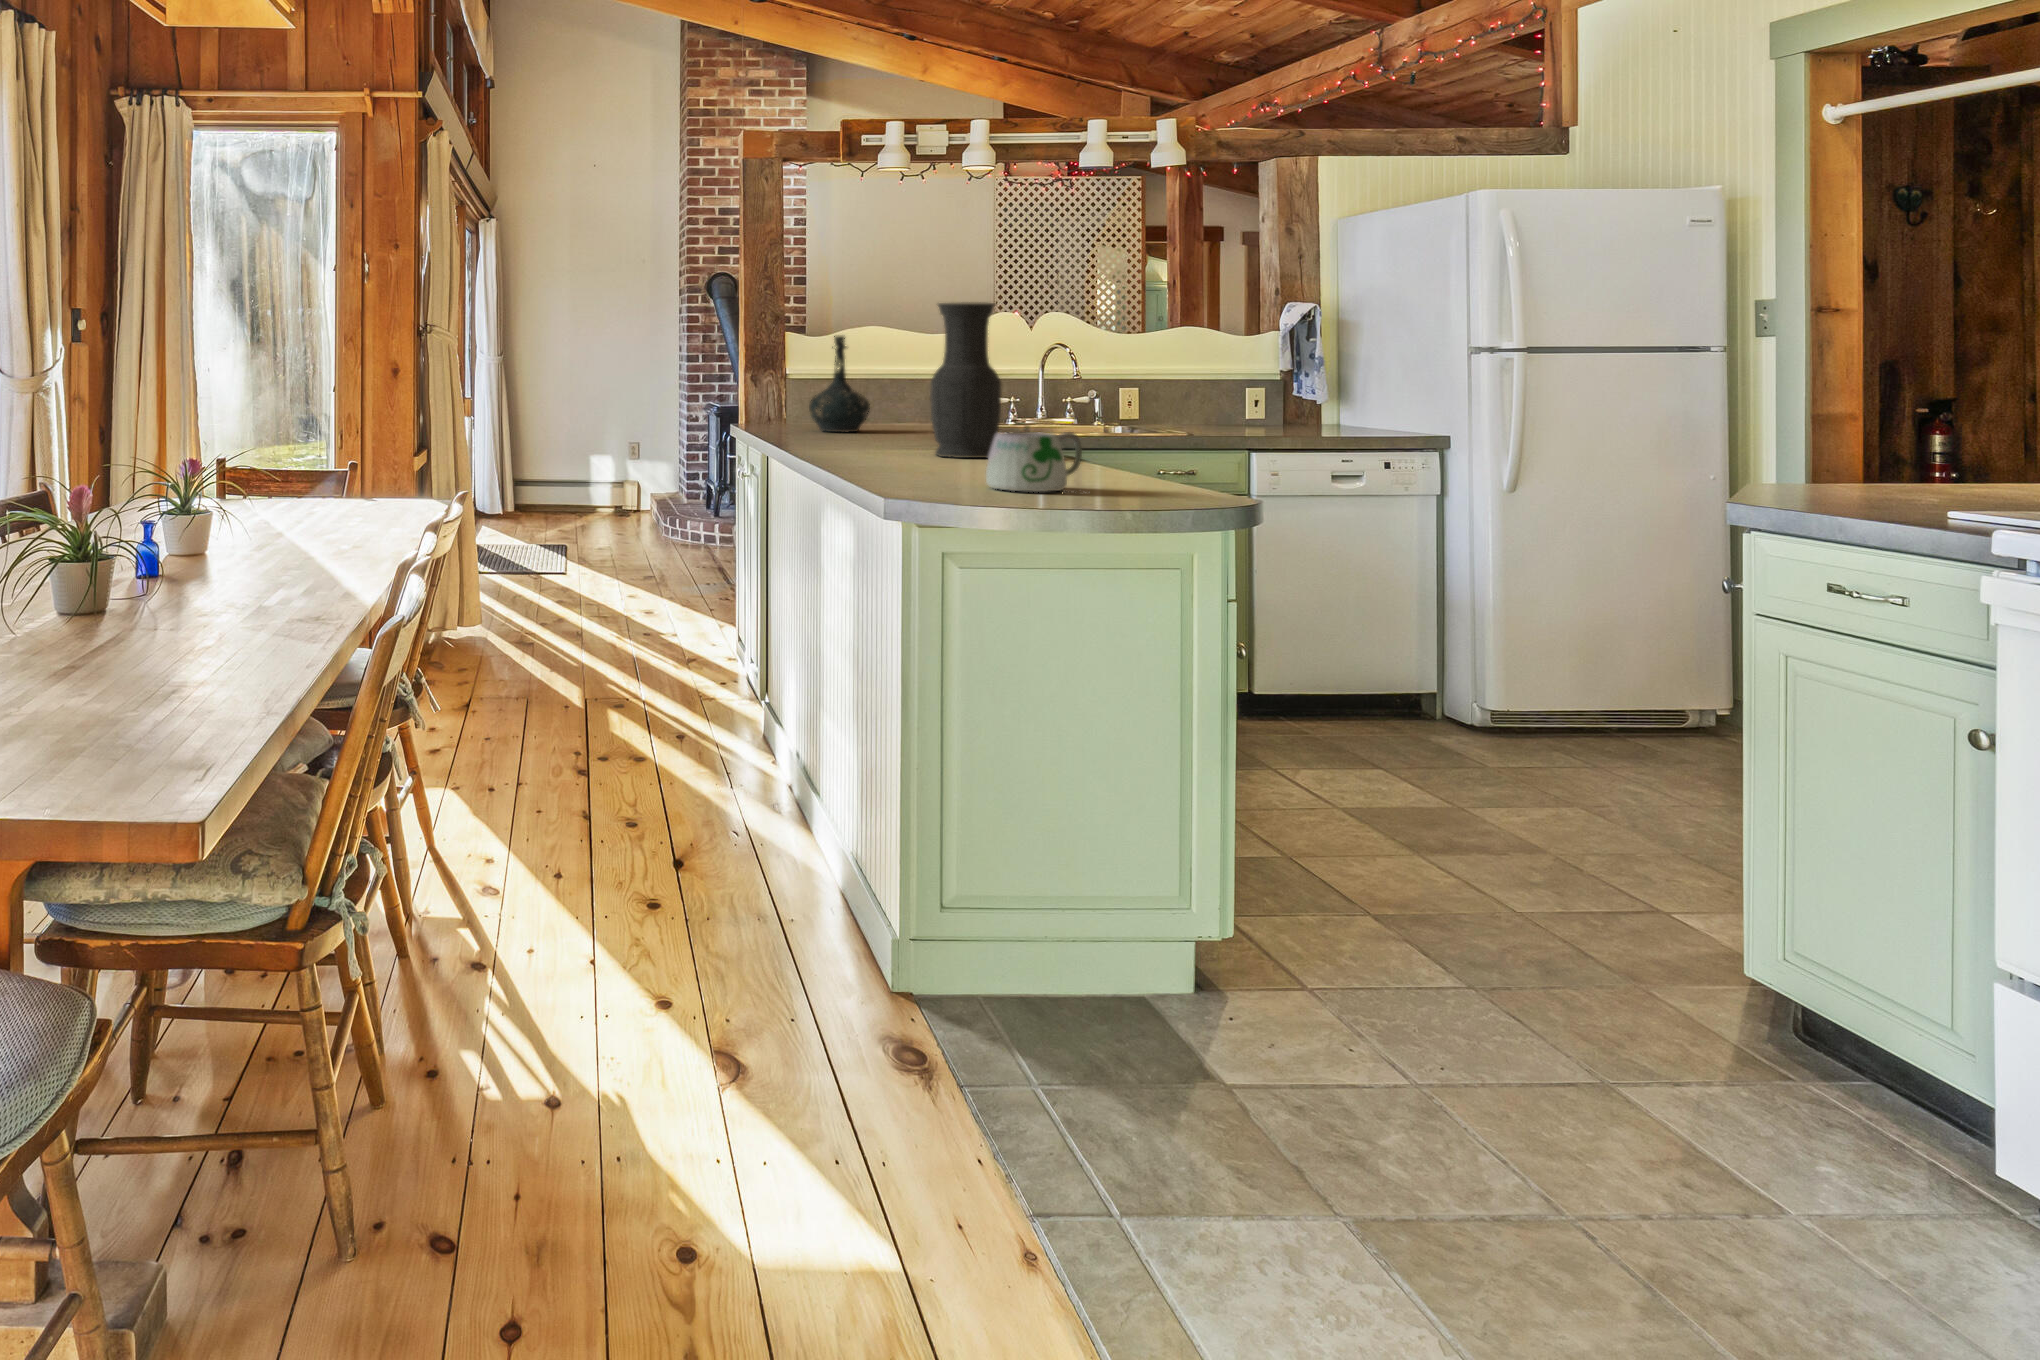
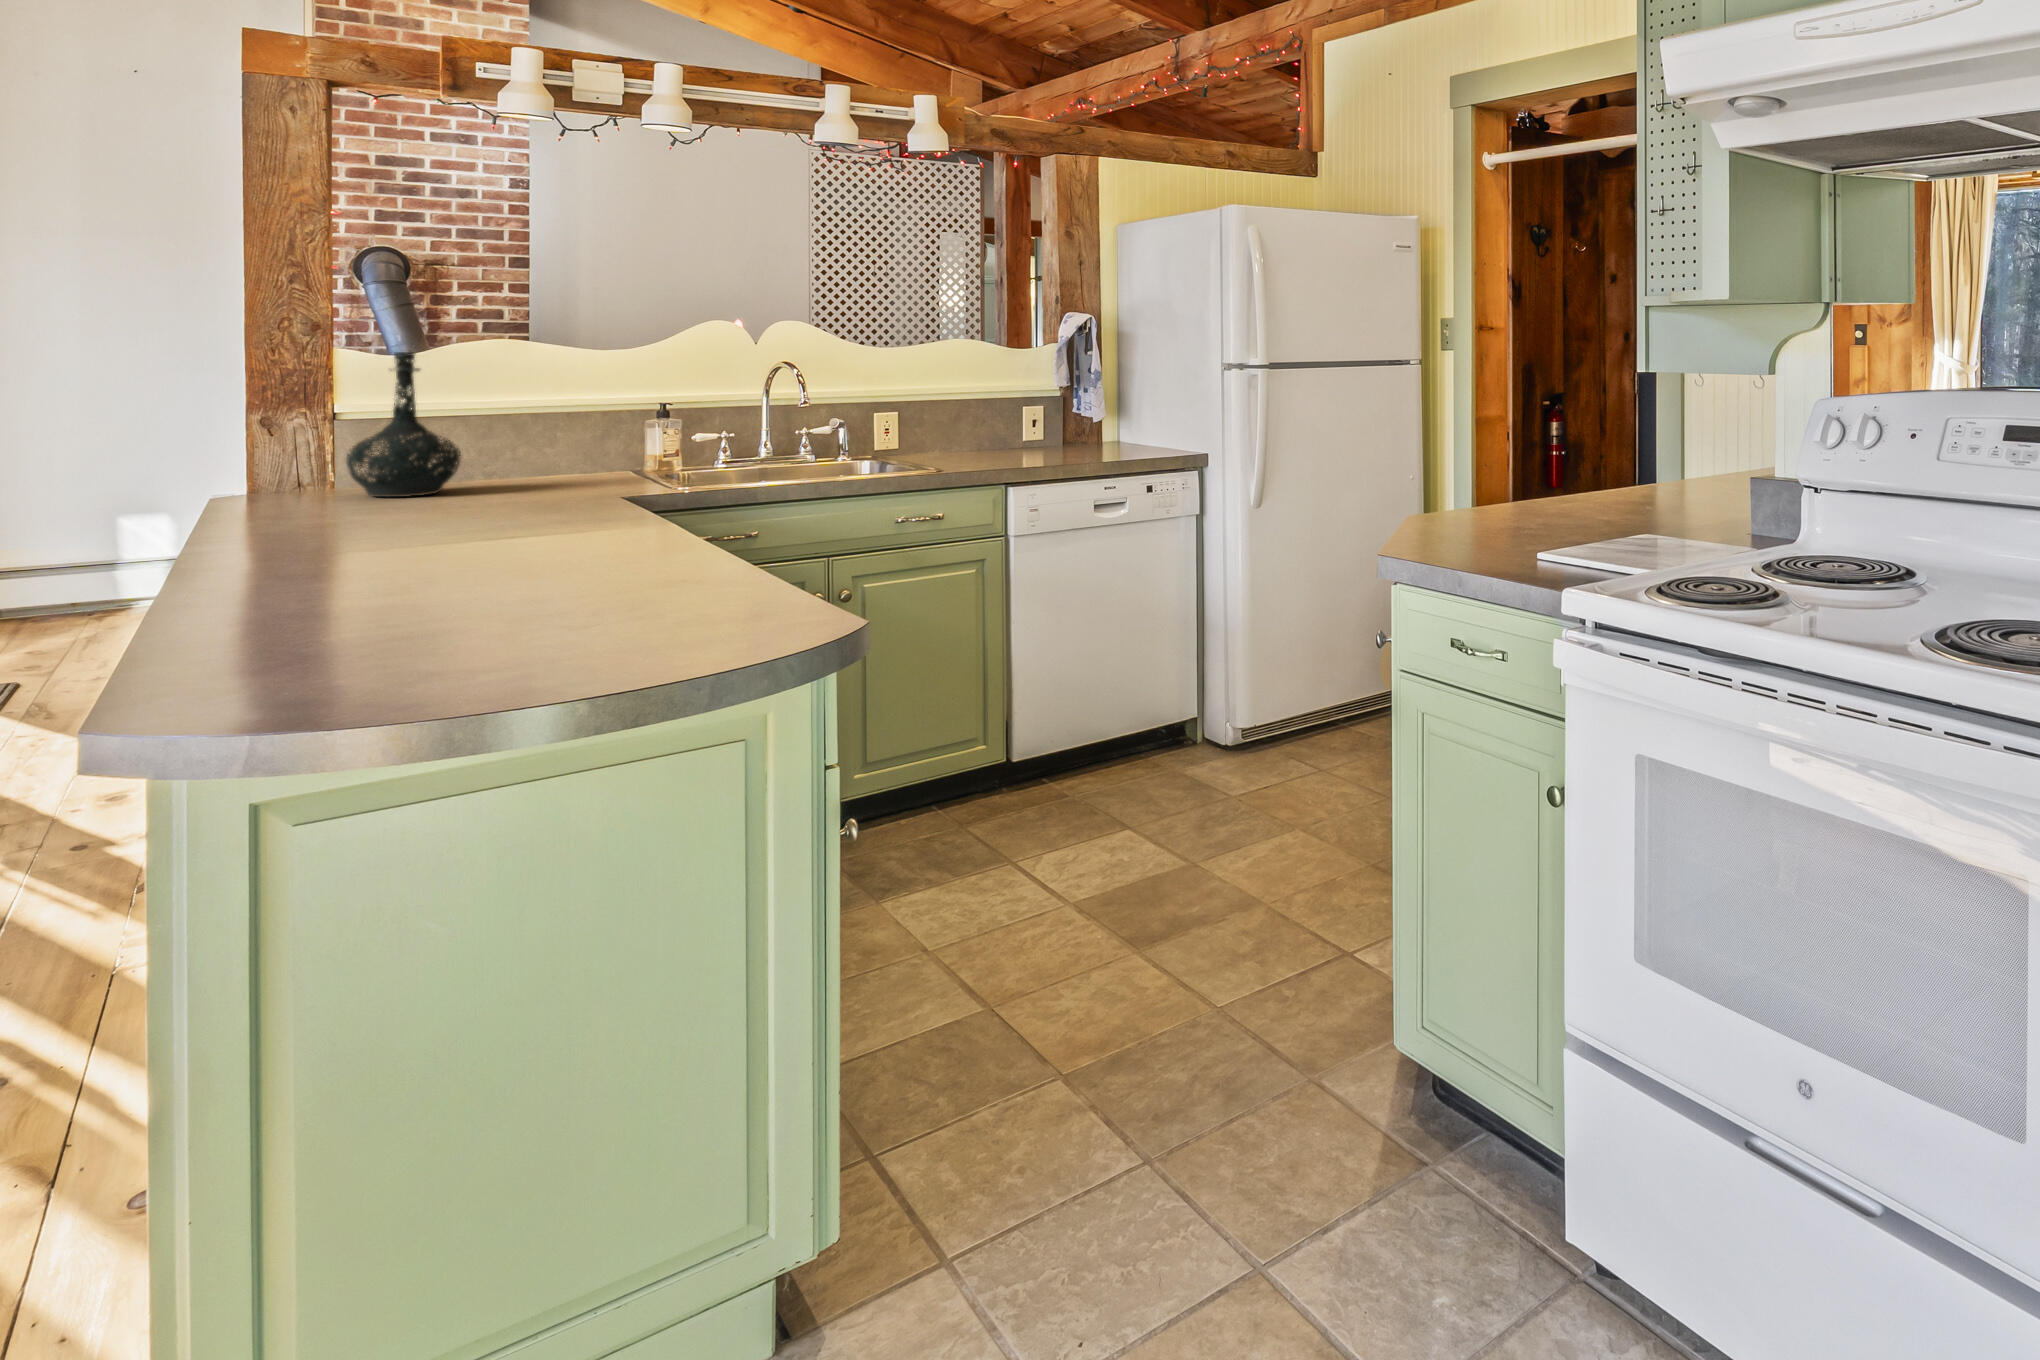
vase: present [931,302,1001,458] -> none [482,319,603,551]
mug: present [986,432,1086,493] -> none [449,536,637,647]

